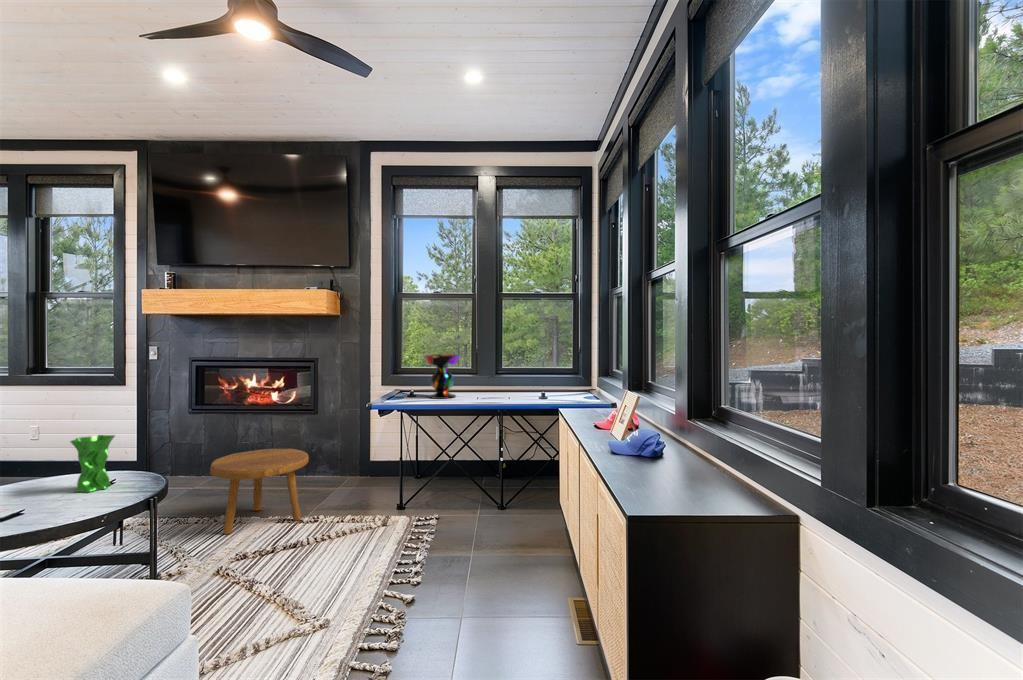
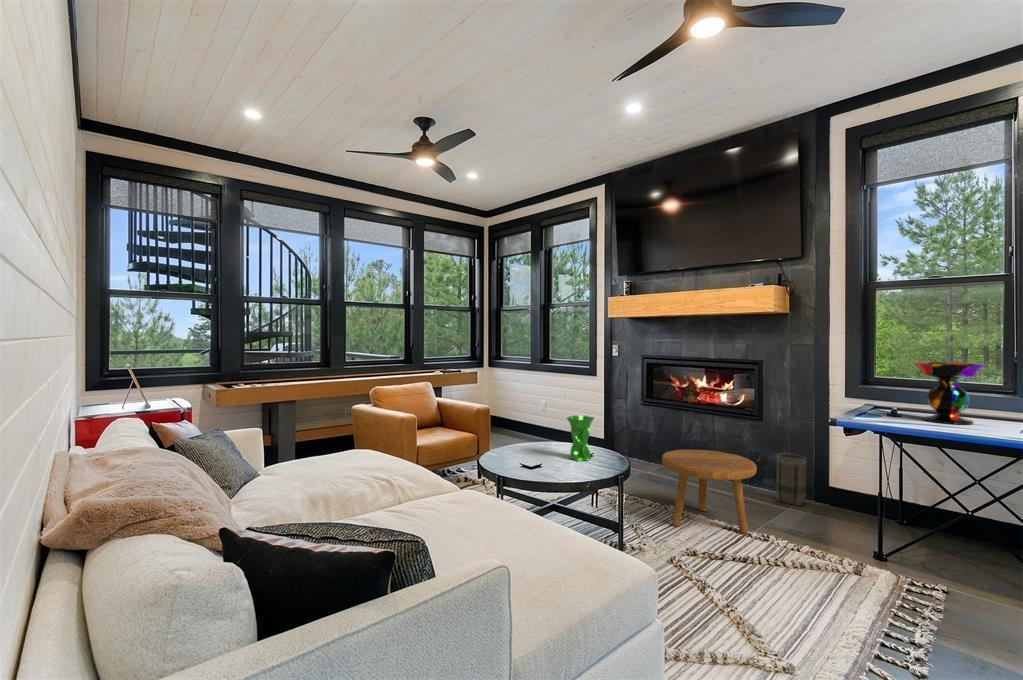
basket: none [329,438,353,483] -> present [776,453,806,506]

